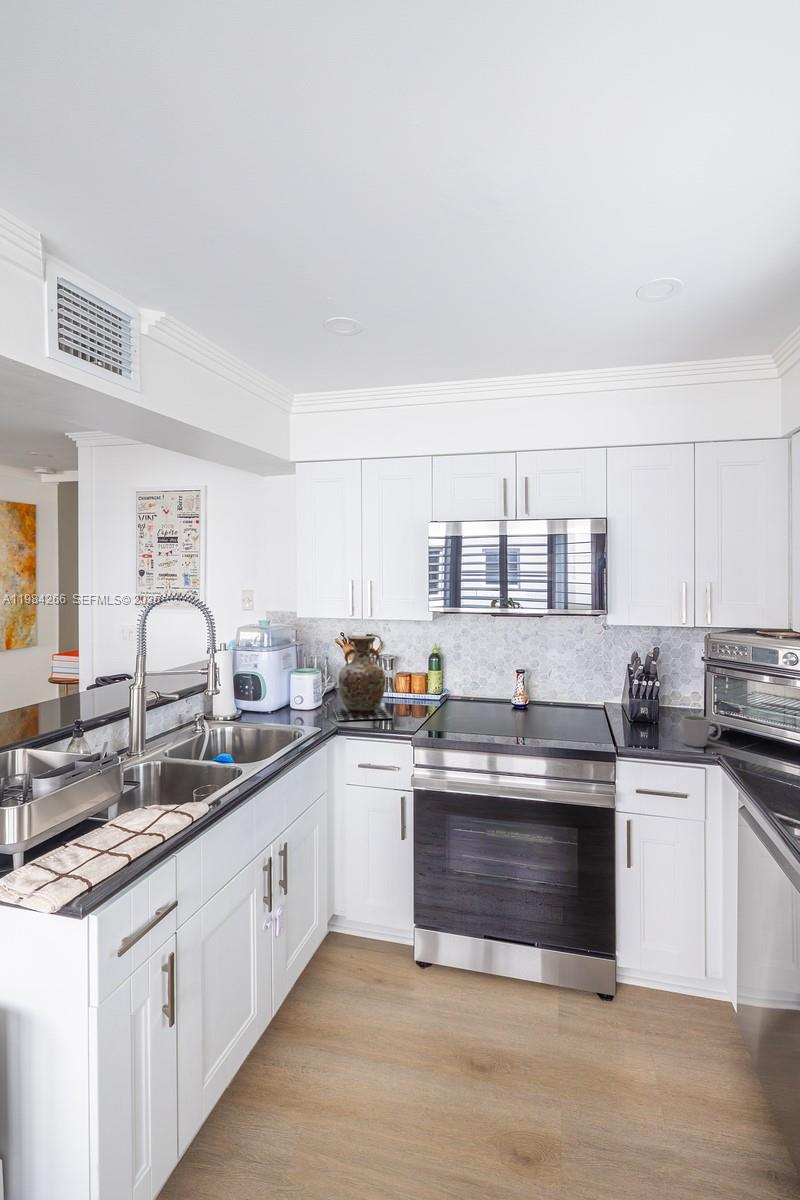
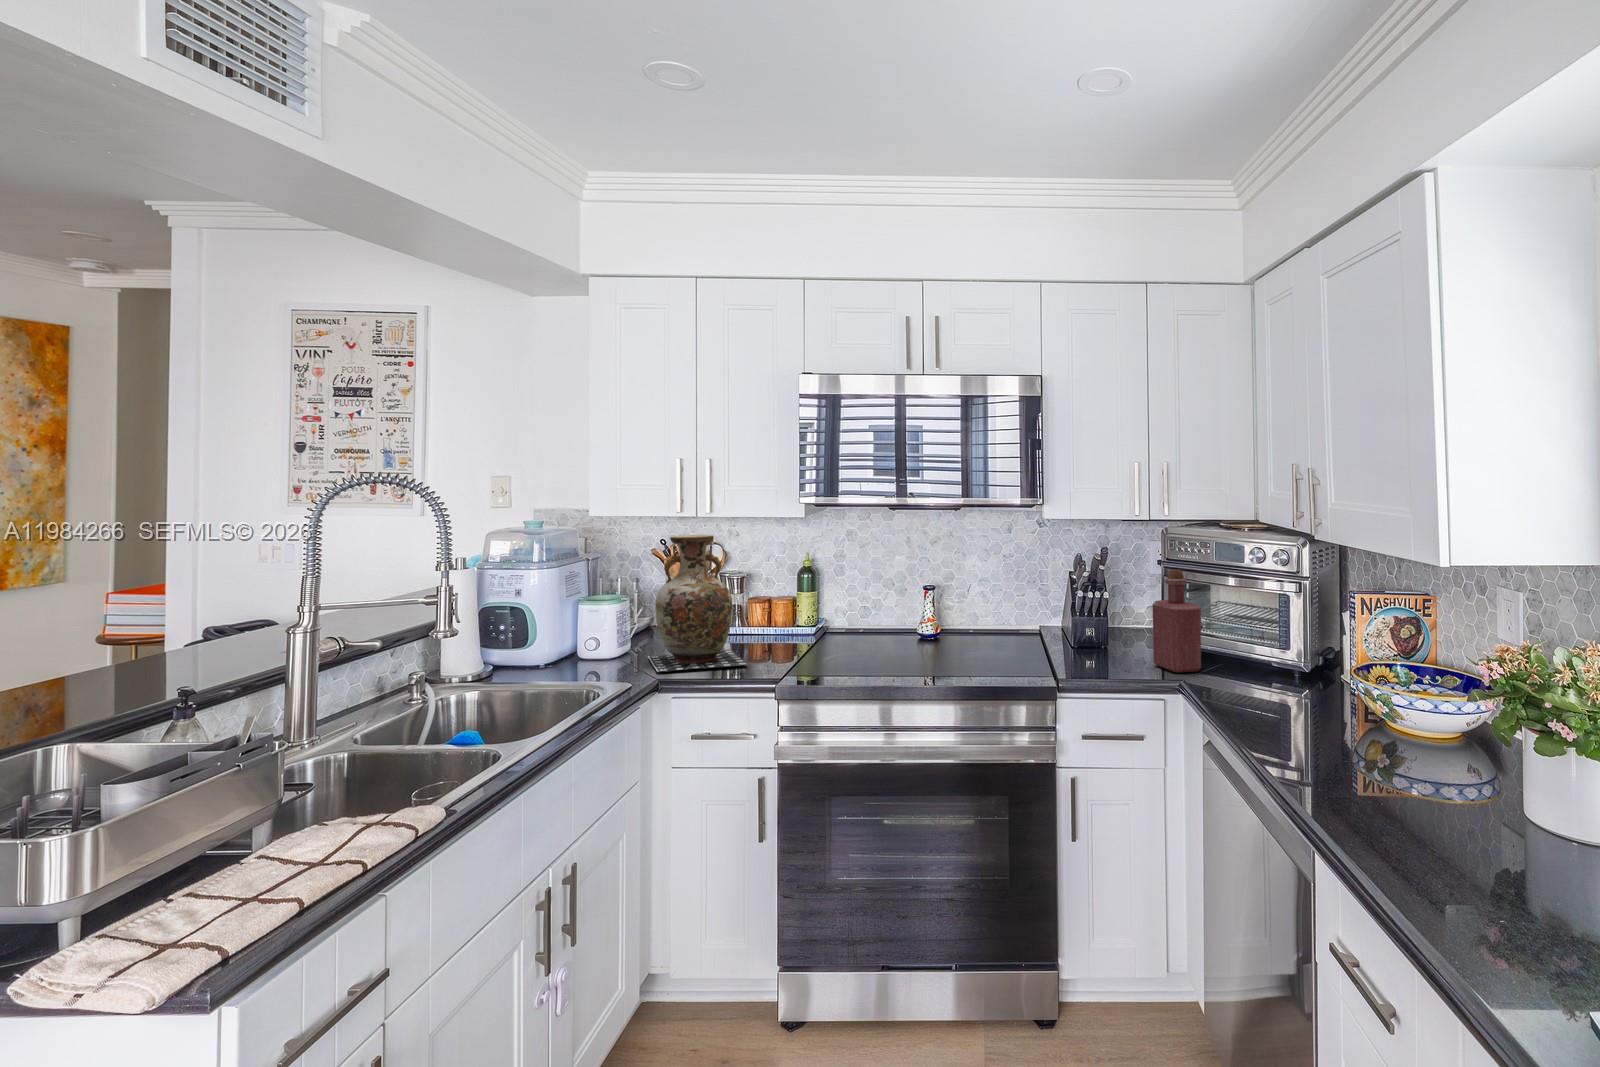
bottle: none [647,670,677,736] -> present [1152,570,1201,673]
mug: present [682,715,721,747] -> none [1213,638,1277,686]

